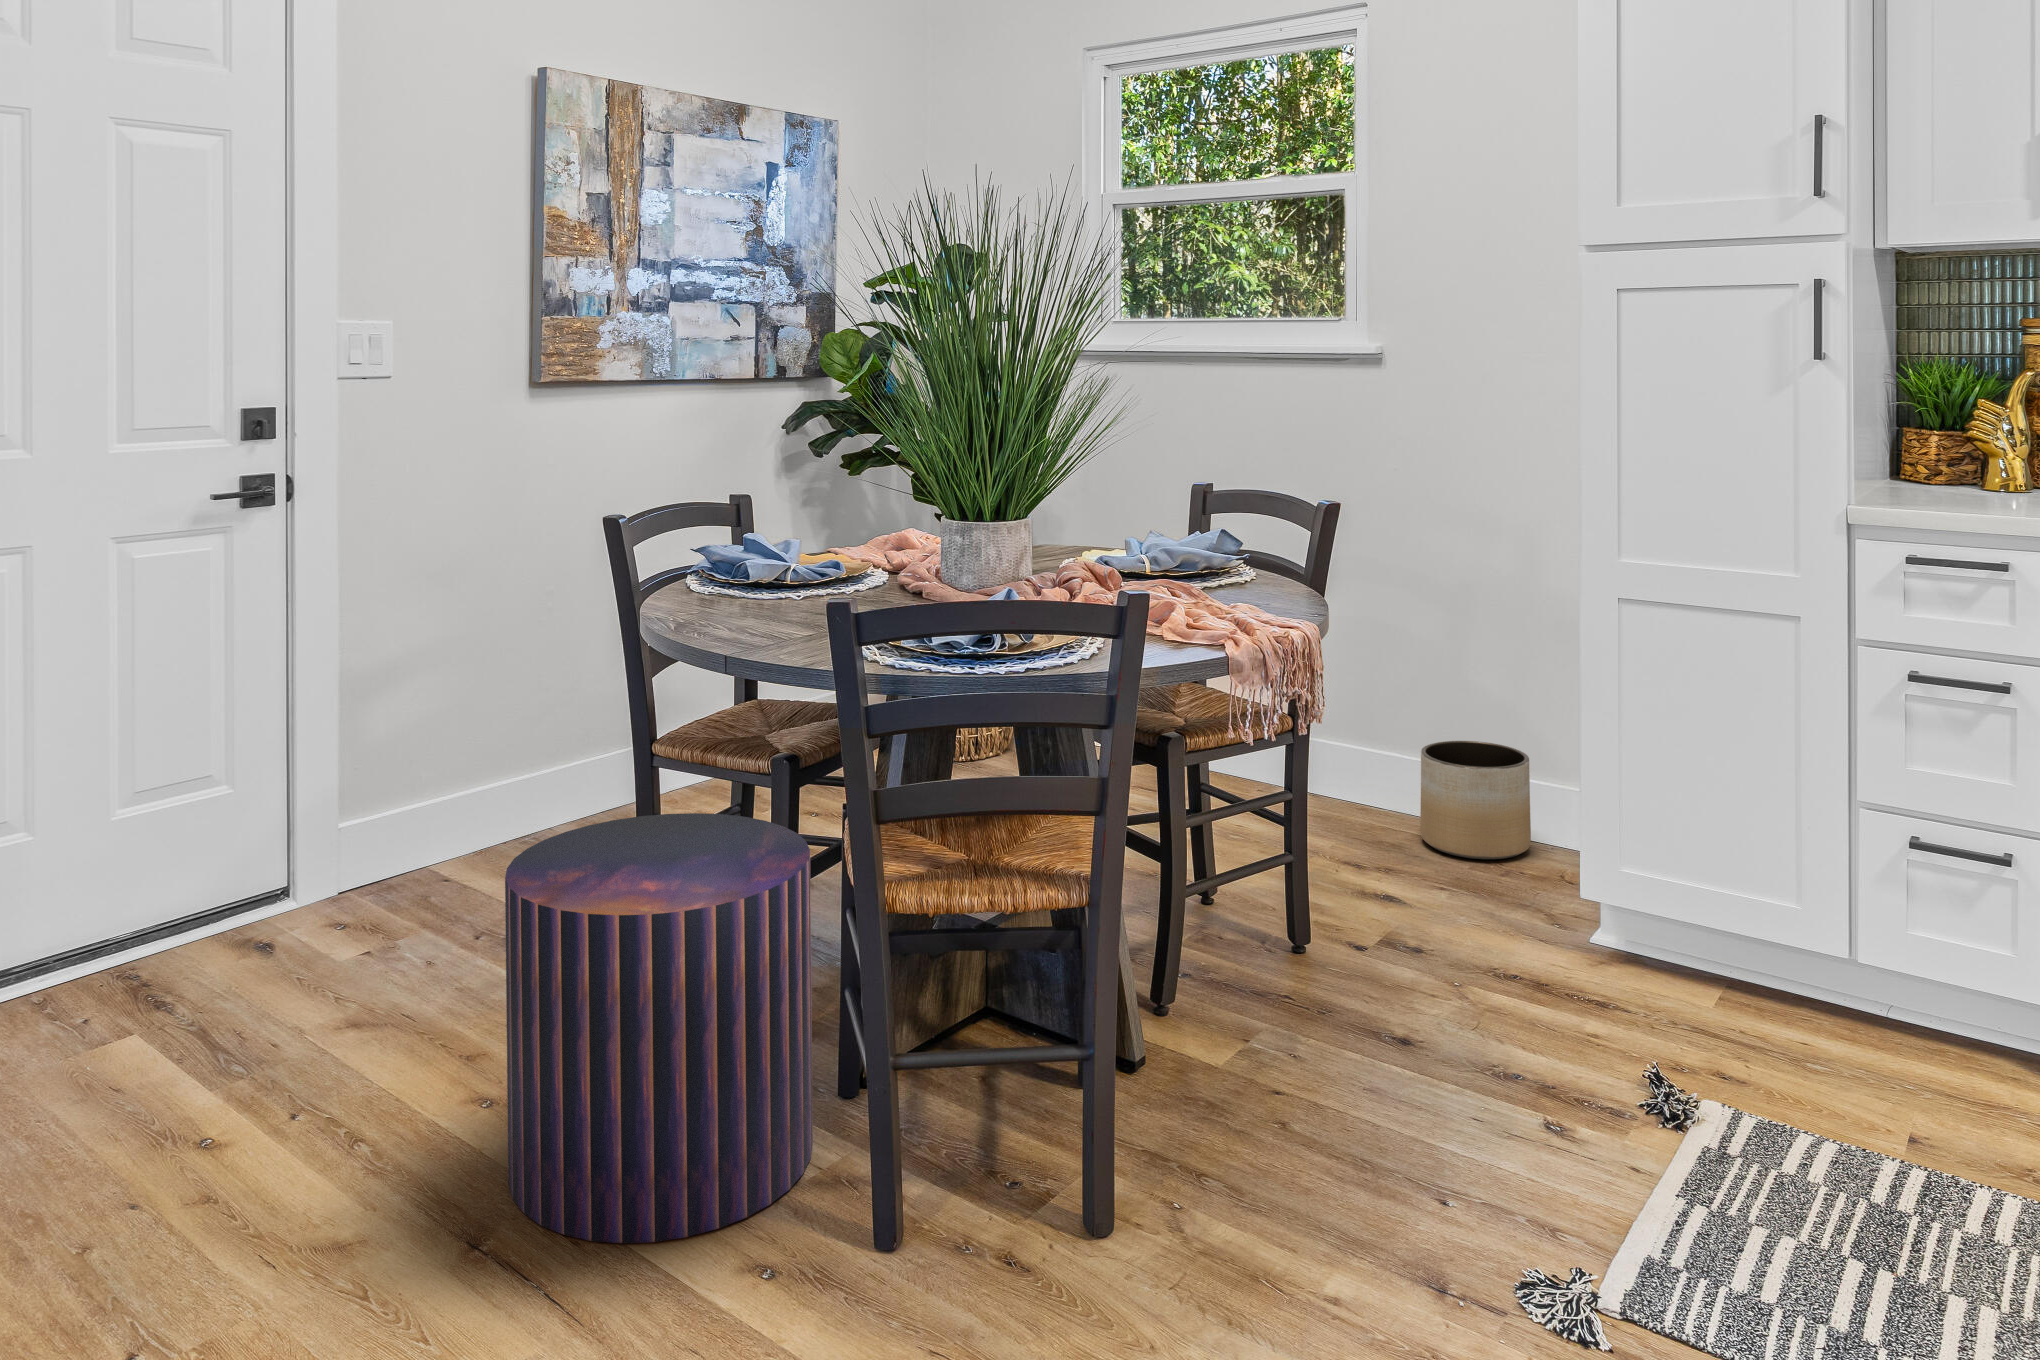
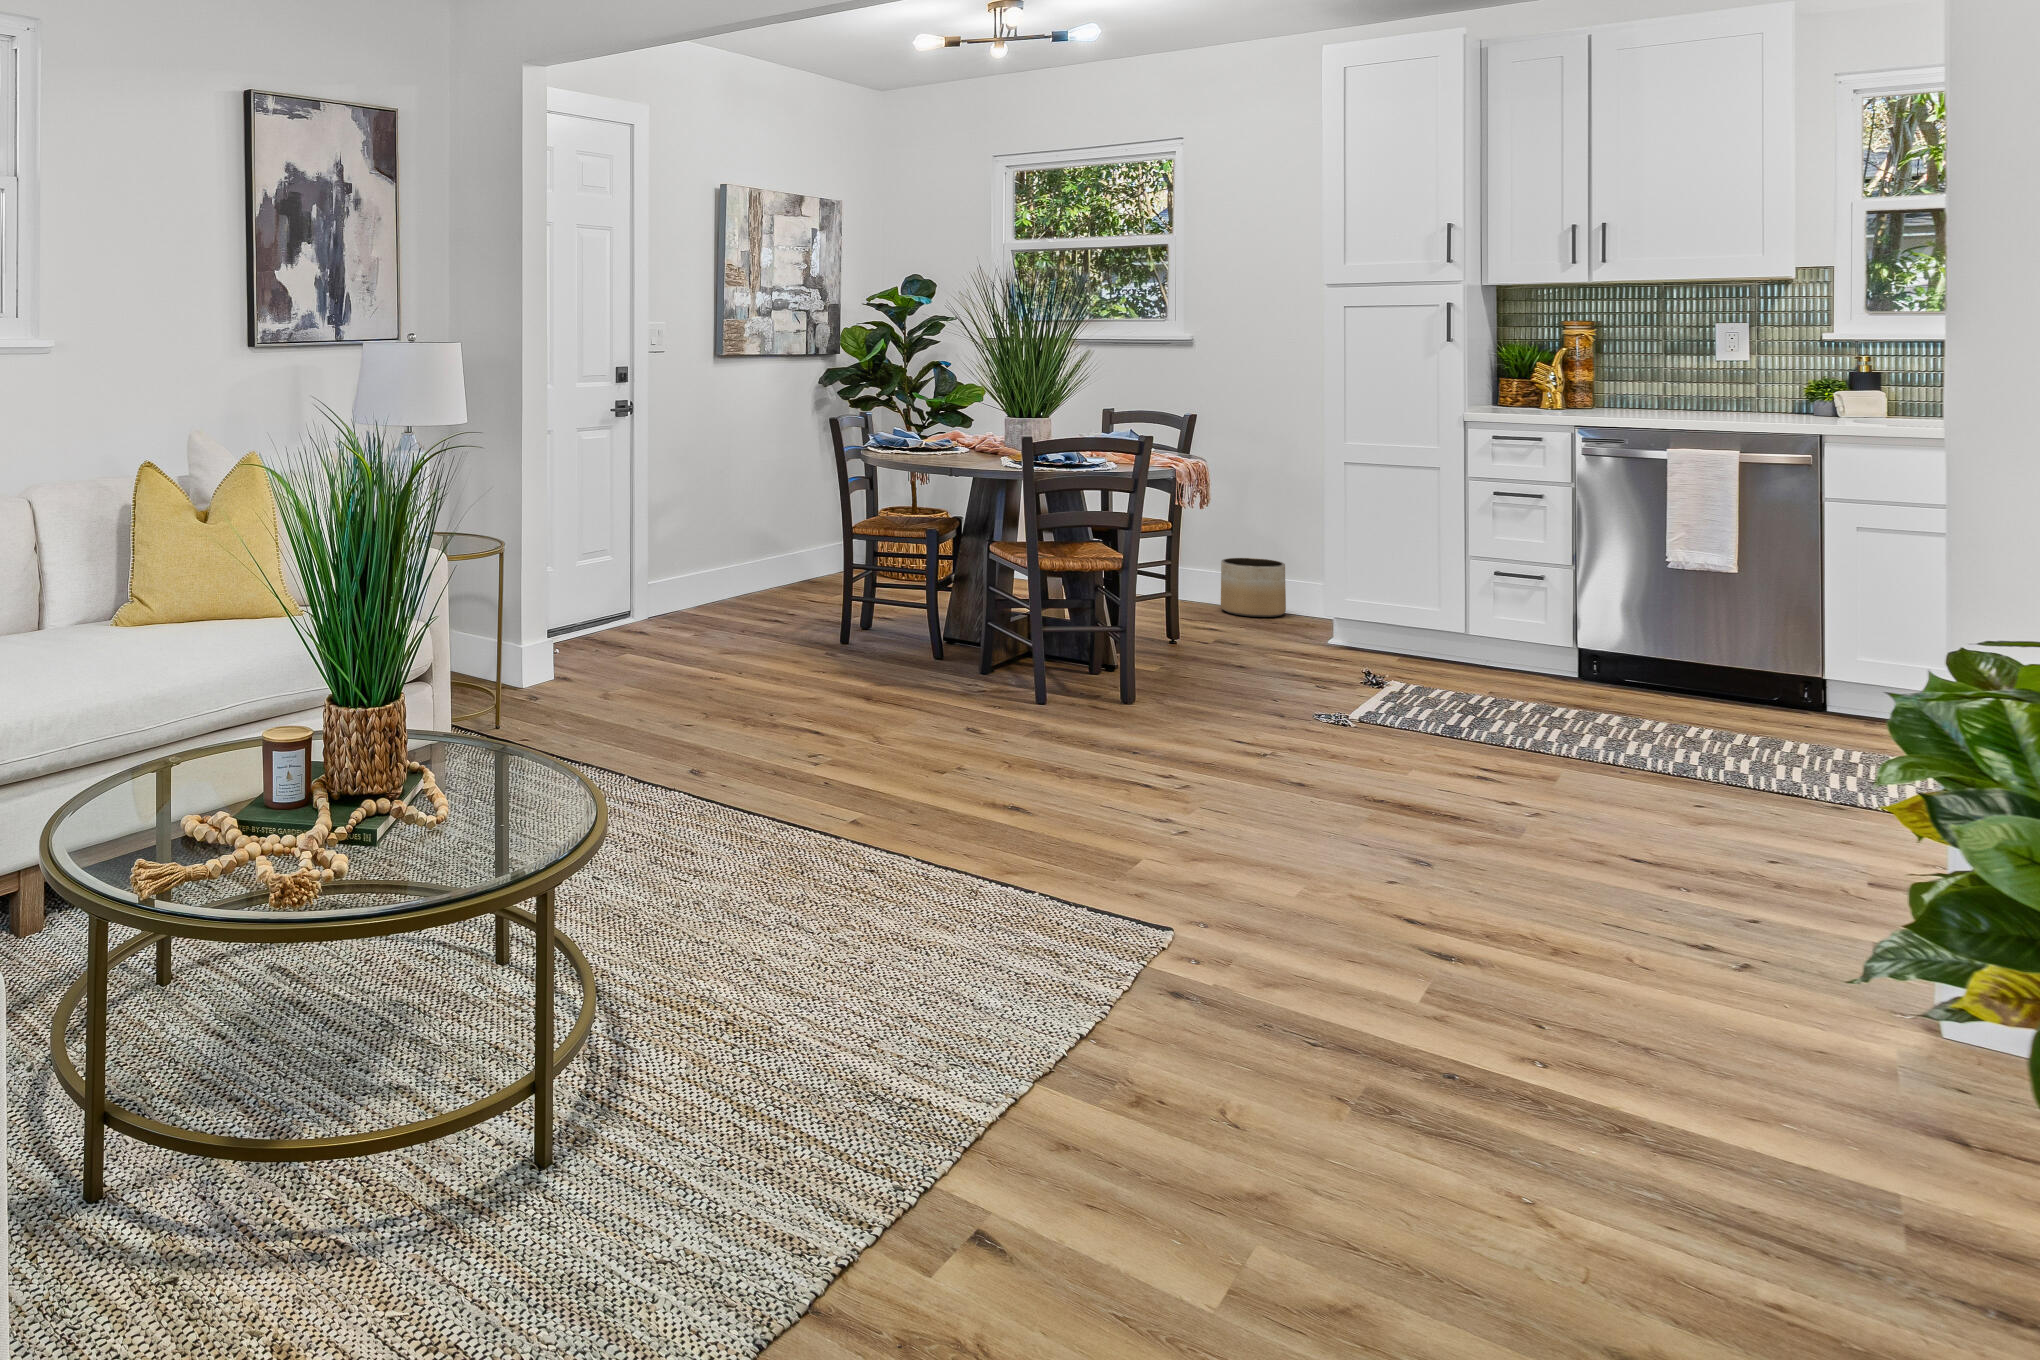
pouf: present [505,813,813,1243] -> none [853,547,987,701]

